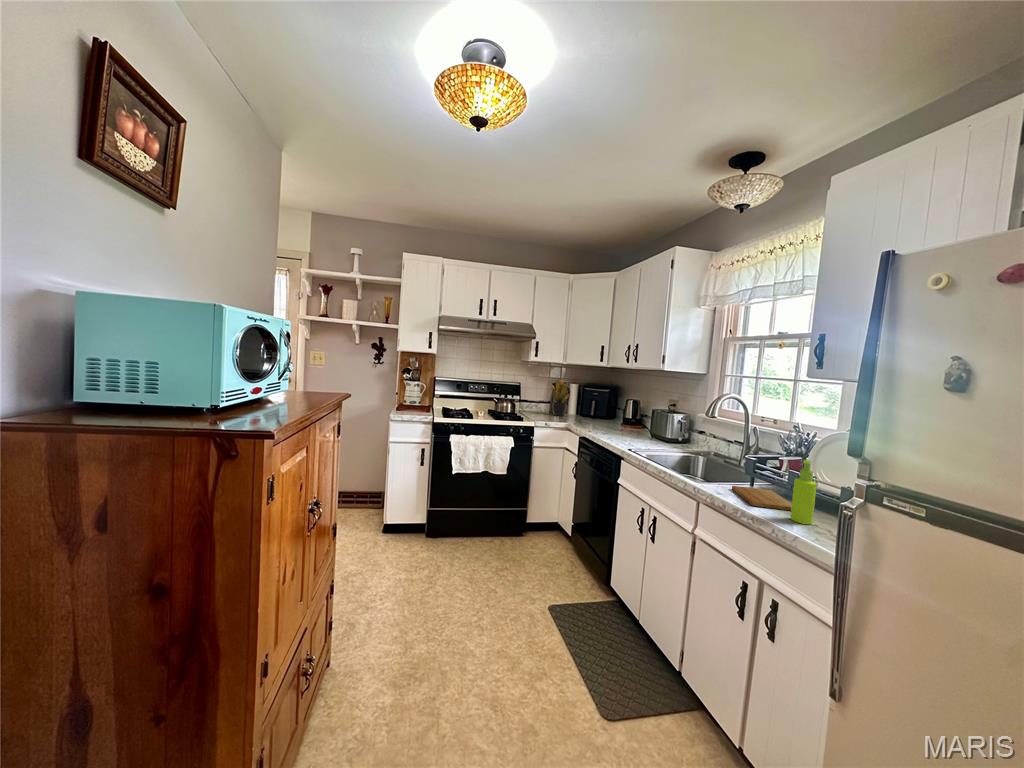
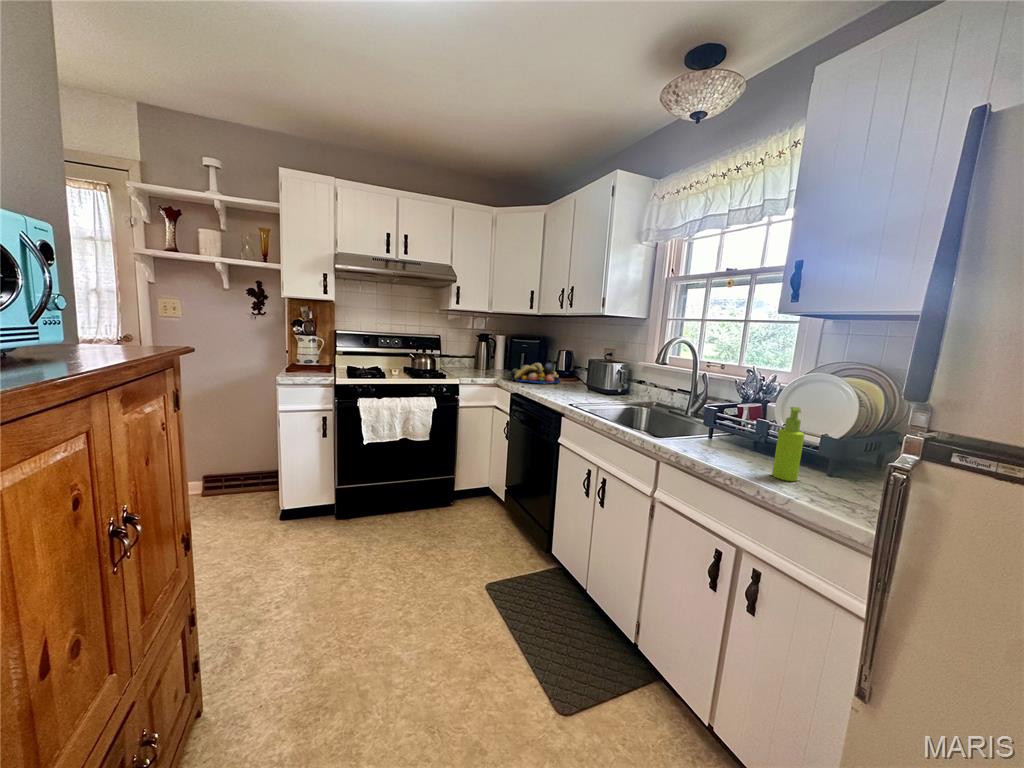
potted plant: present [551,378,569,416] -> none [471,326,500,371]
fruit bowl: none [579,411,627,430] -> present [510,363,560,383]
cutting board: present [732,486,792,510] -> none [694,440,773,465]

